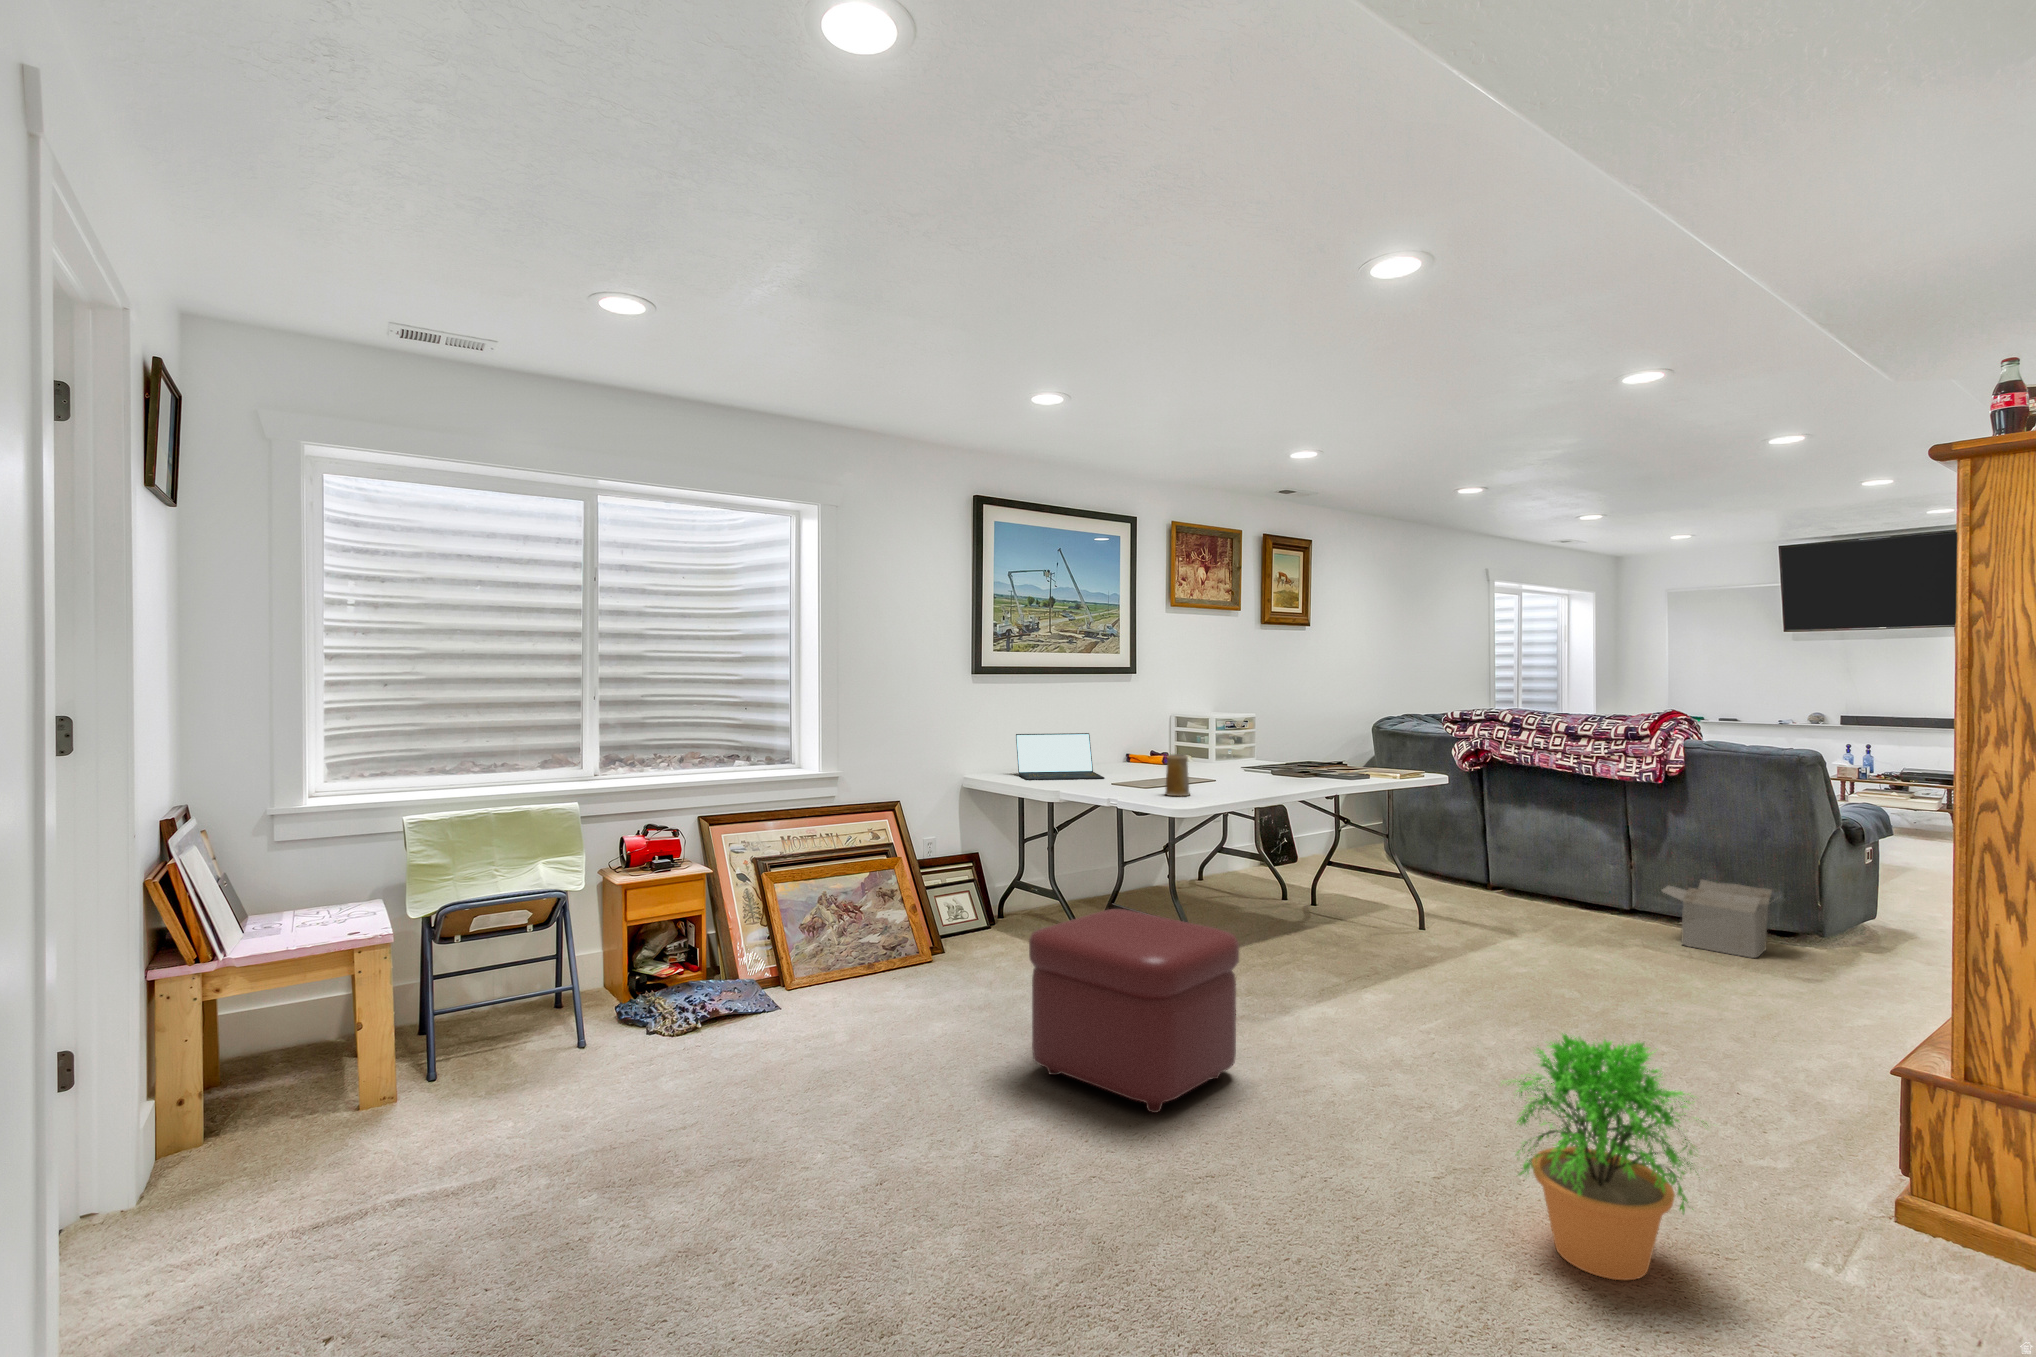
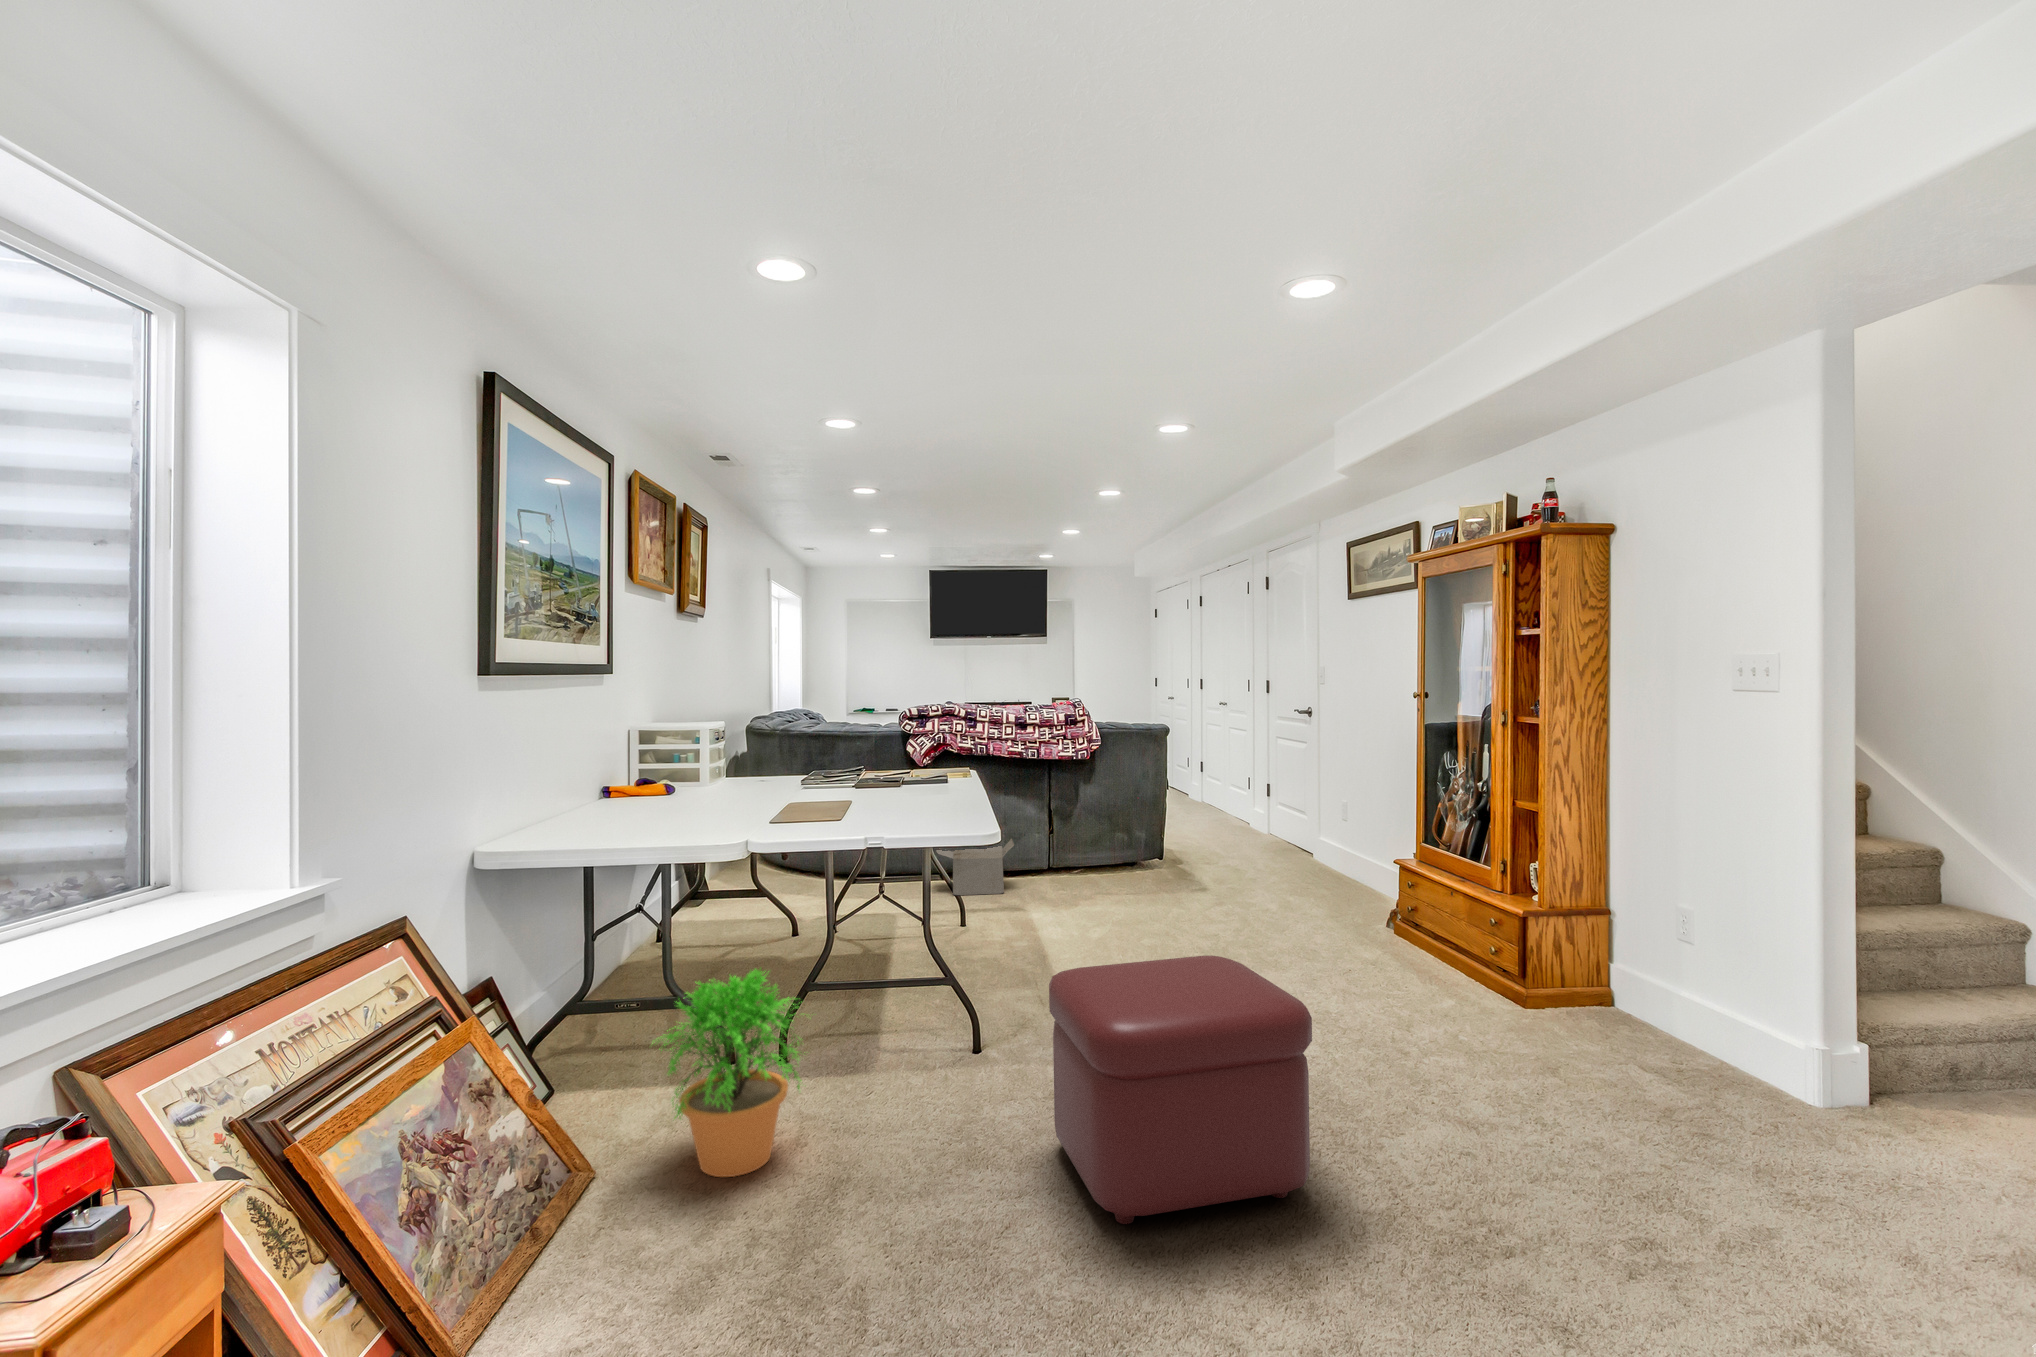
laptop: present [1016,733,1104,780] -> none [577,758,734,836]
mug: present [1165,754,1190,796] -> none [923,767,955,820]
cardboard box: present [1662,880,1775,958] -> present [936,839,1014,895]
potted plant: present [1510,1034,1708,1280] -> present [661,969,804,1177]

